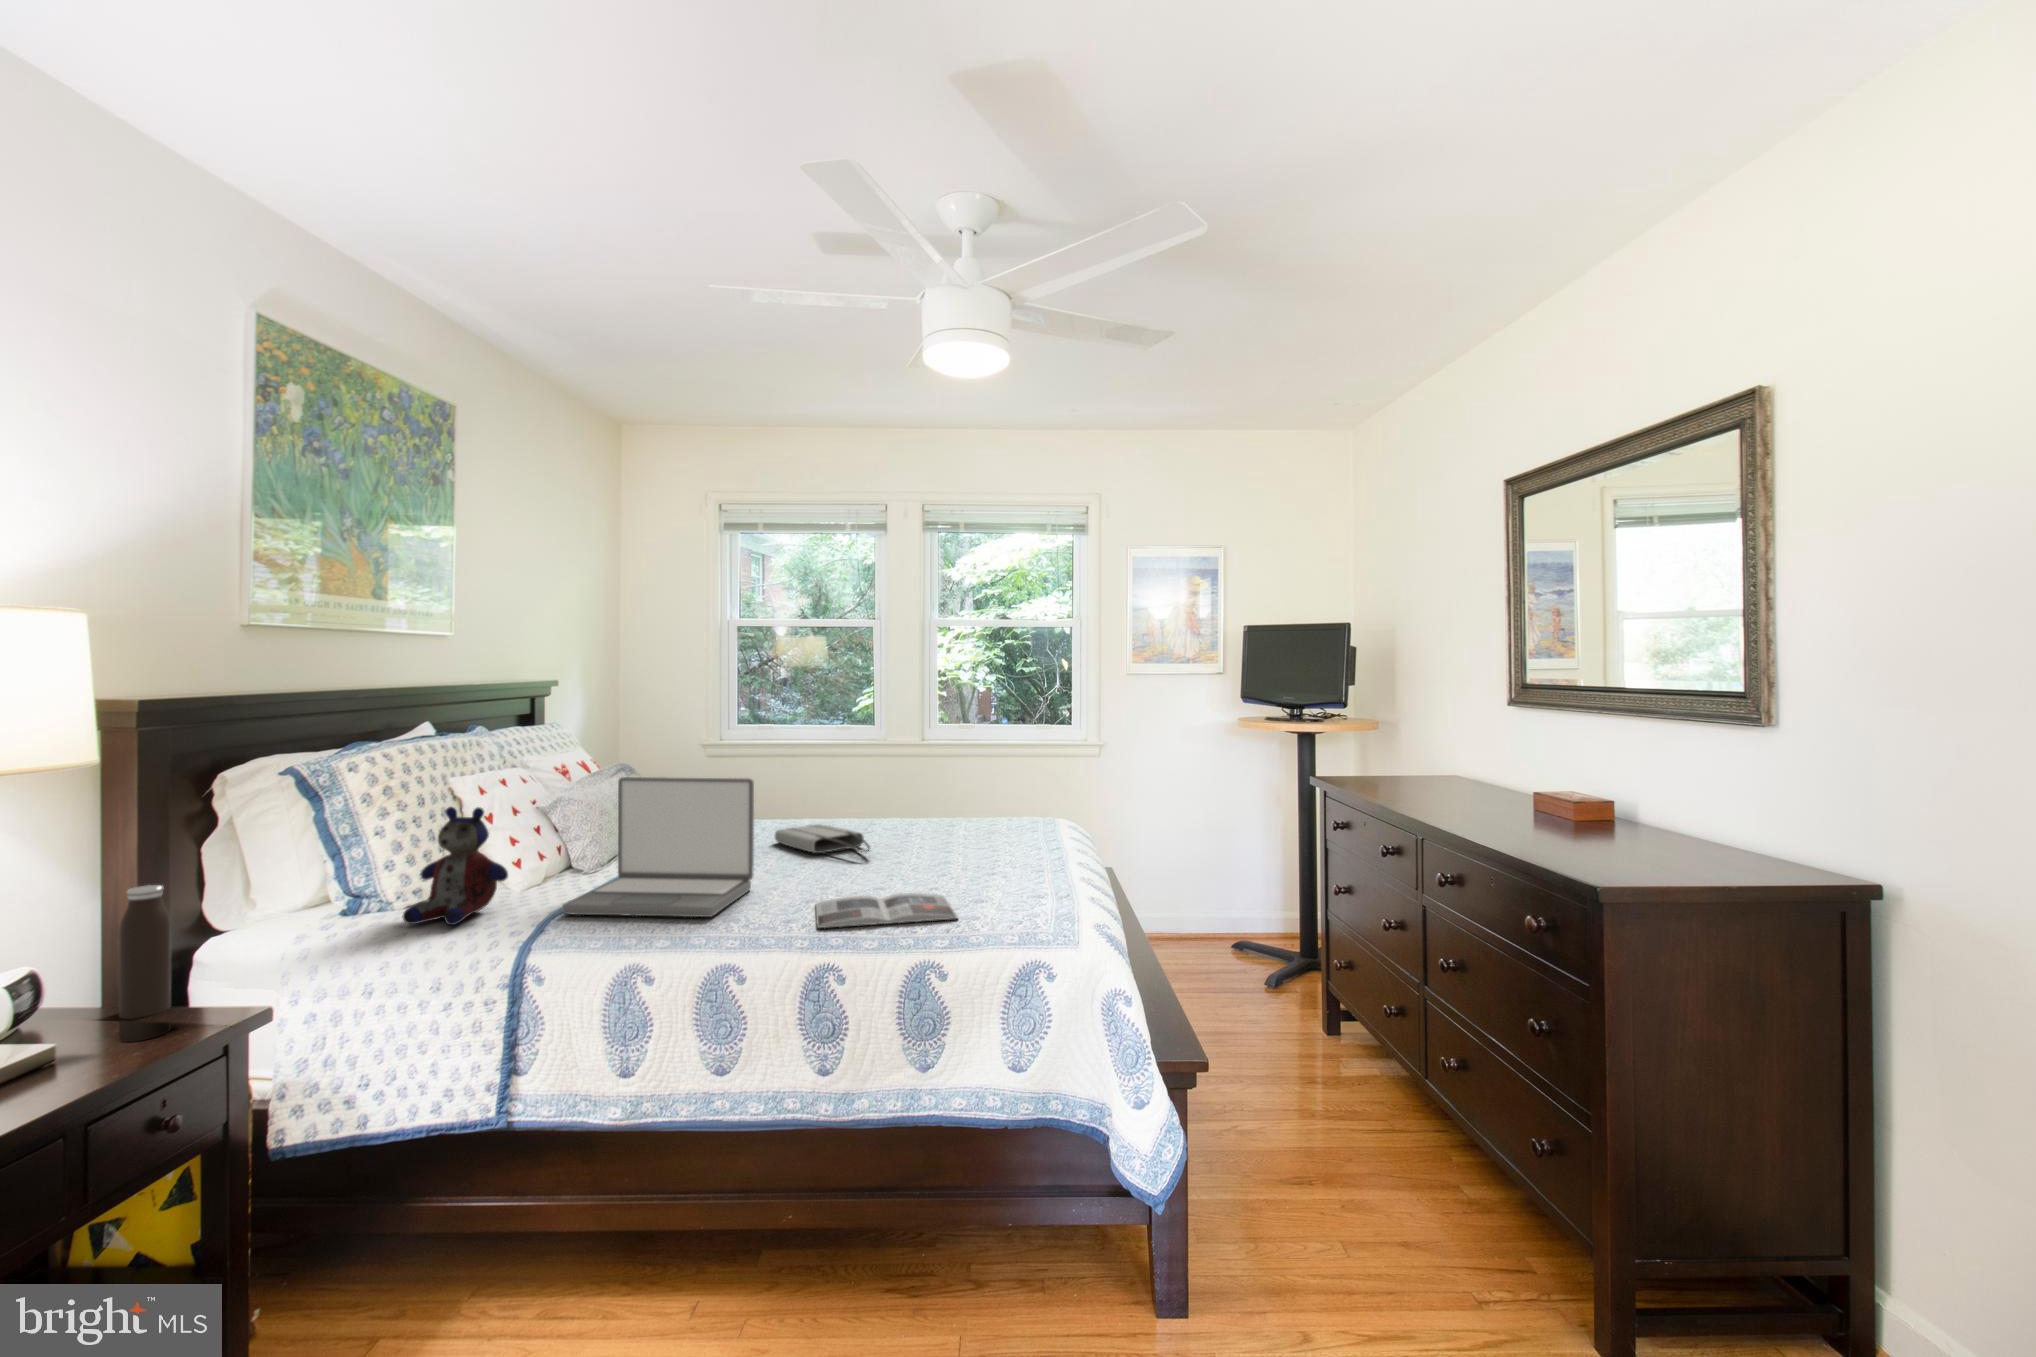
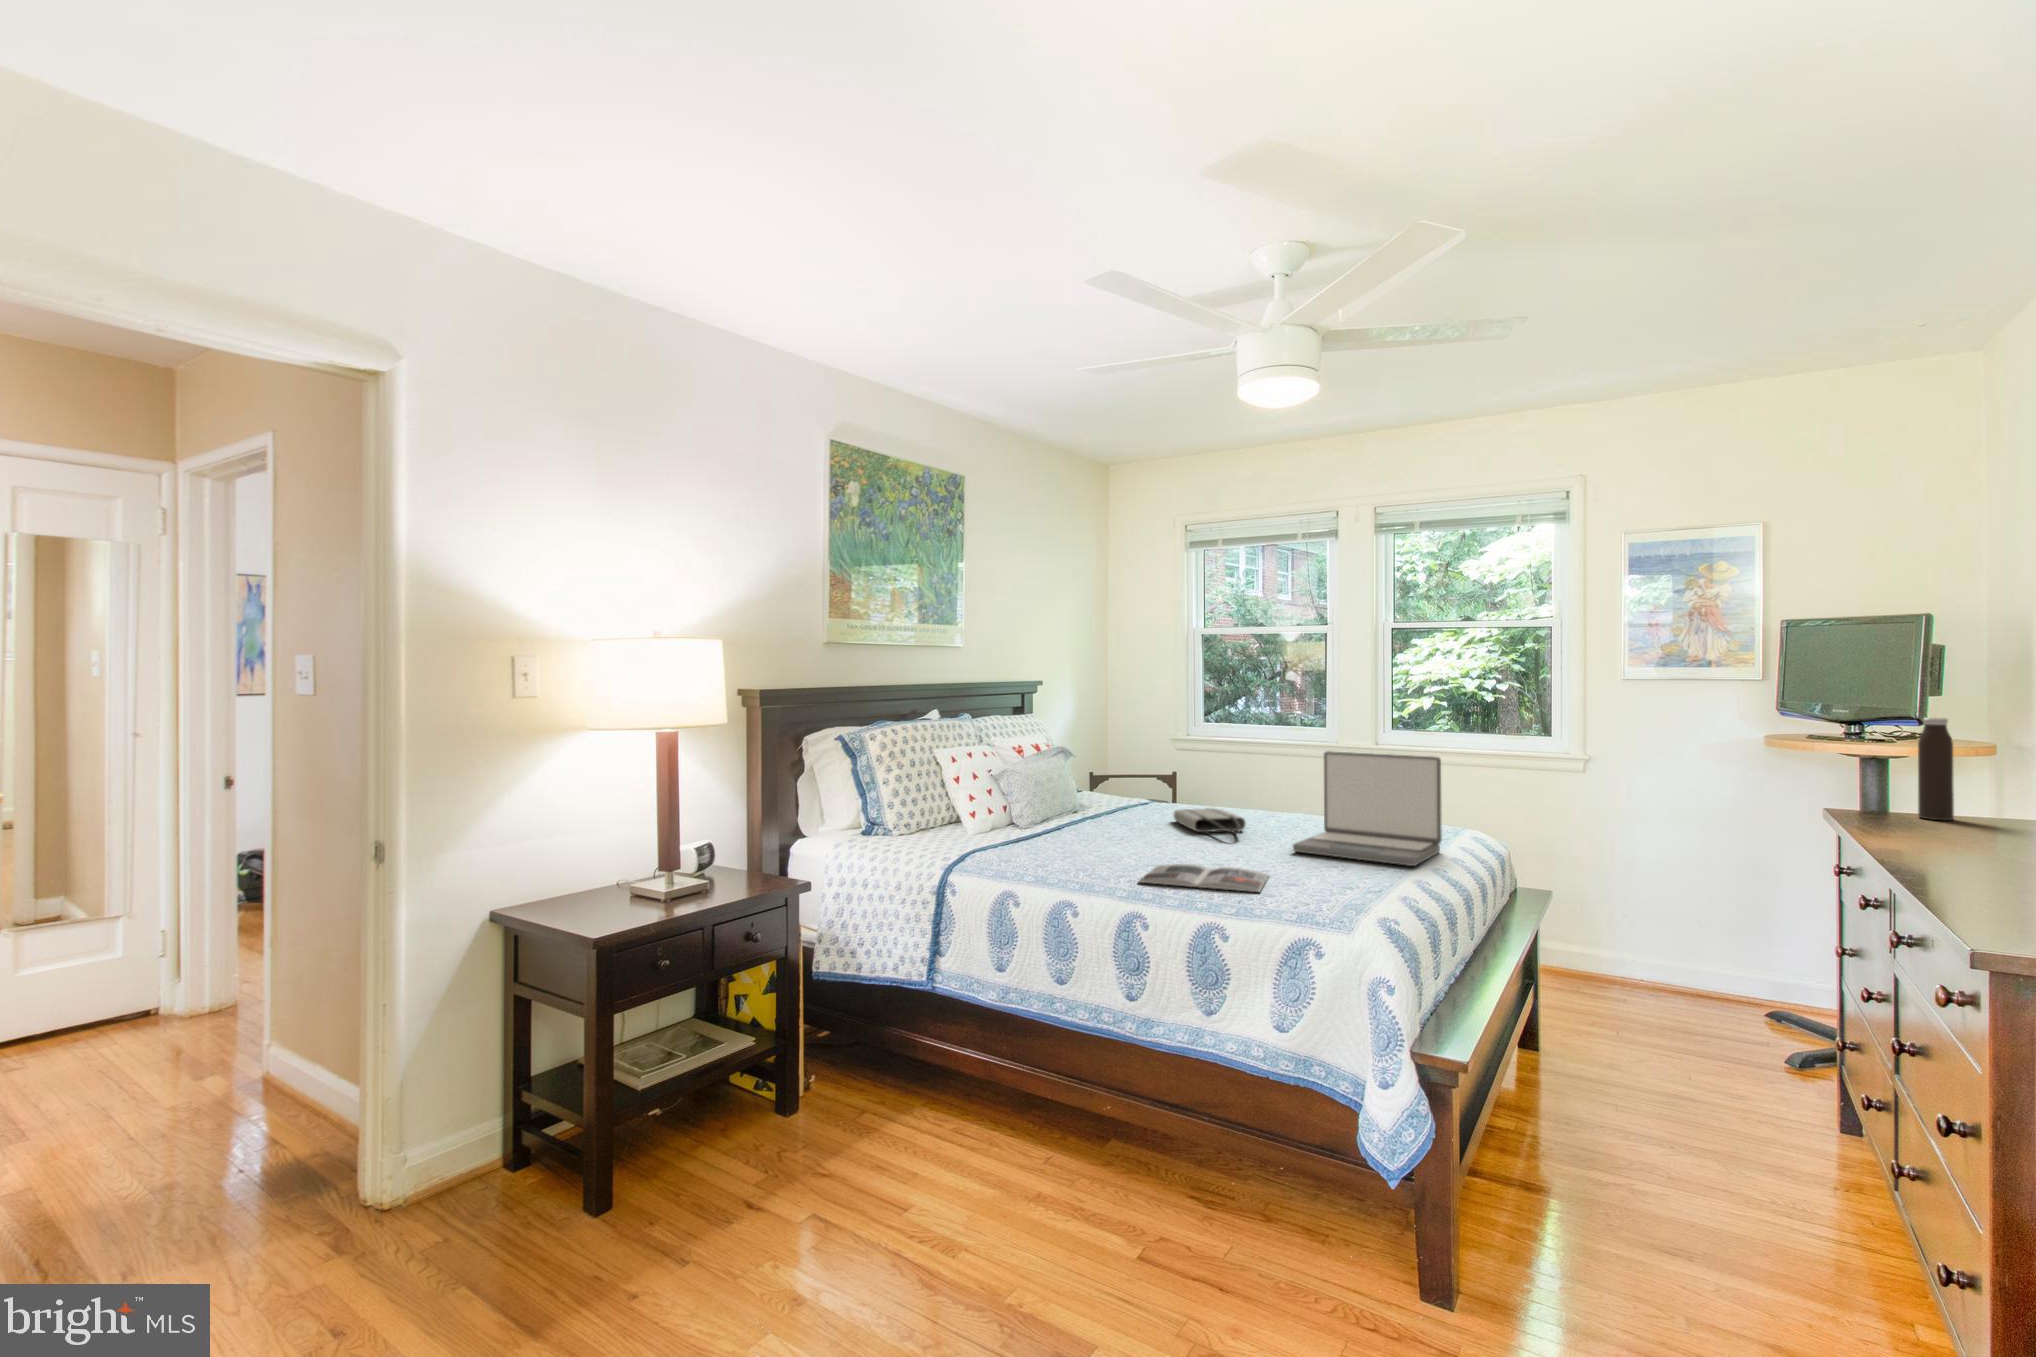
laptop: present [562,777,754,917] -> present [1293,751,1442,866]
stuffed bear: present [402,807,508,925] -> none [889,767,951,849]
water bottle: present [119,885,171,1042] -> present [1918,718,1954,820]

